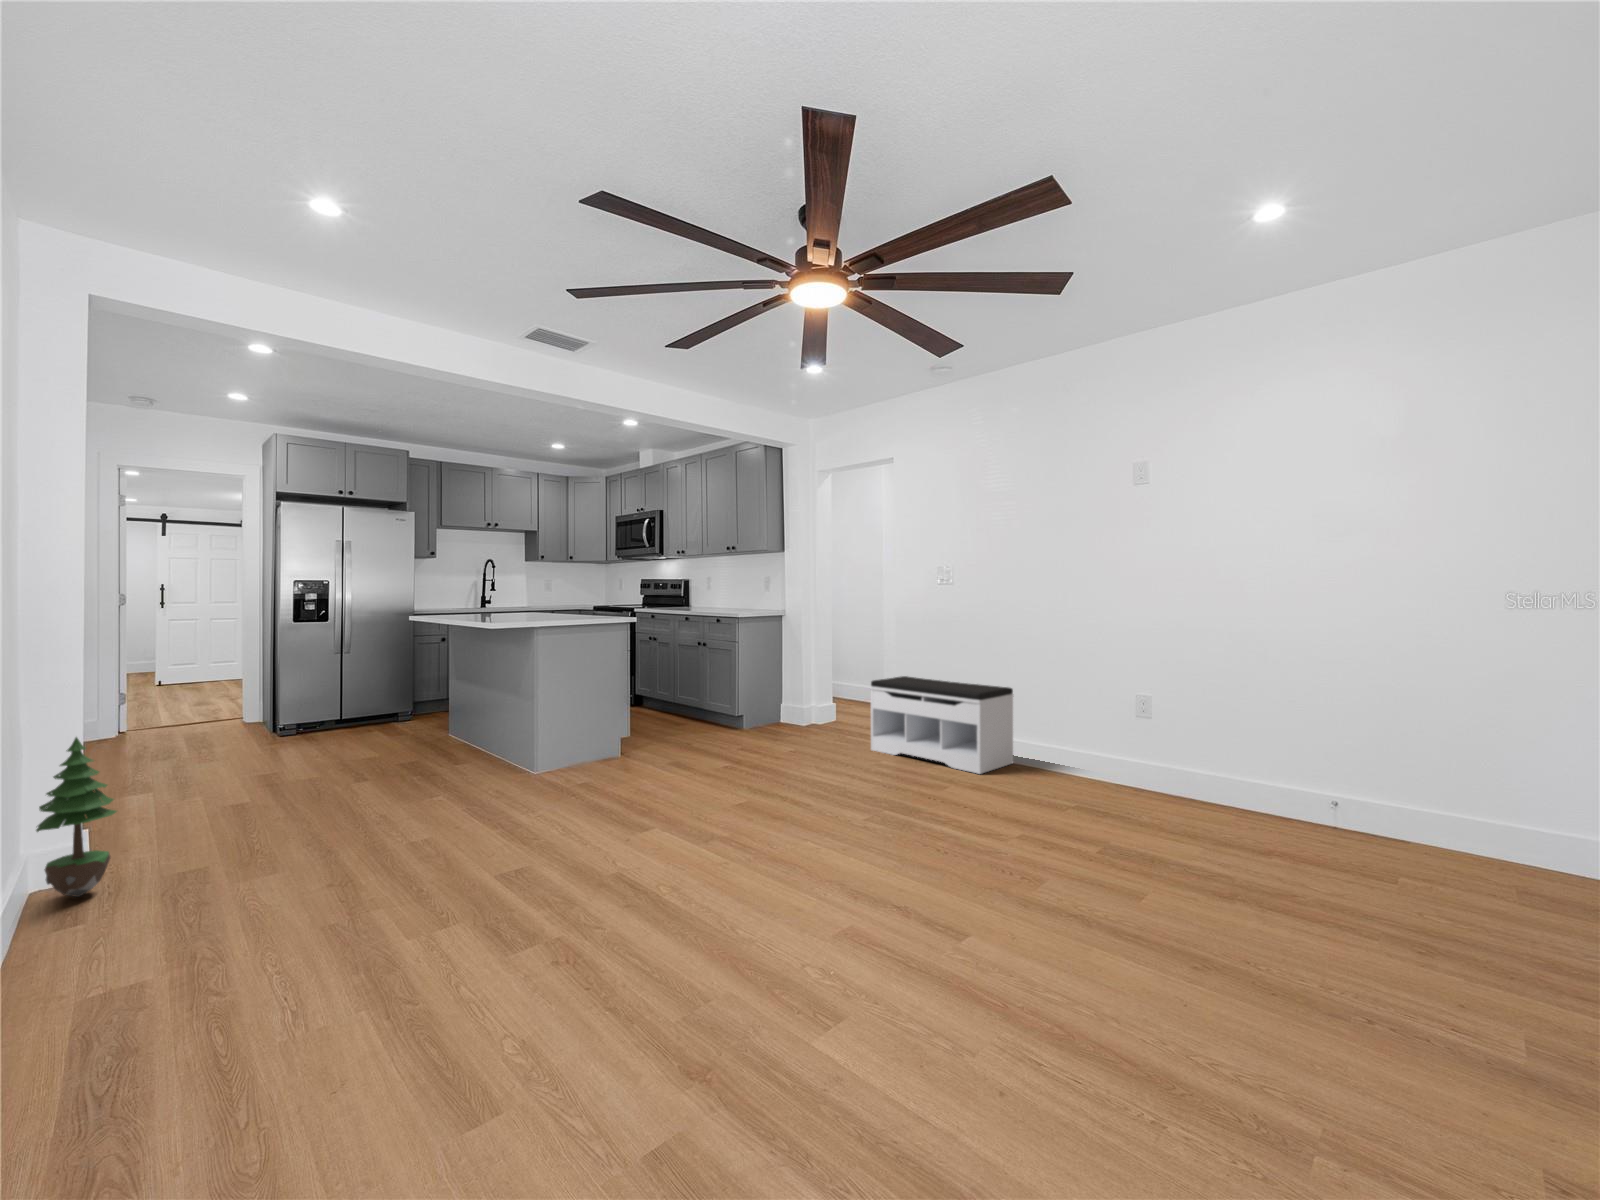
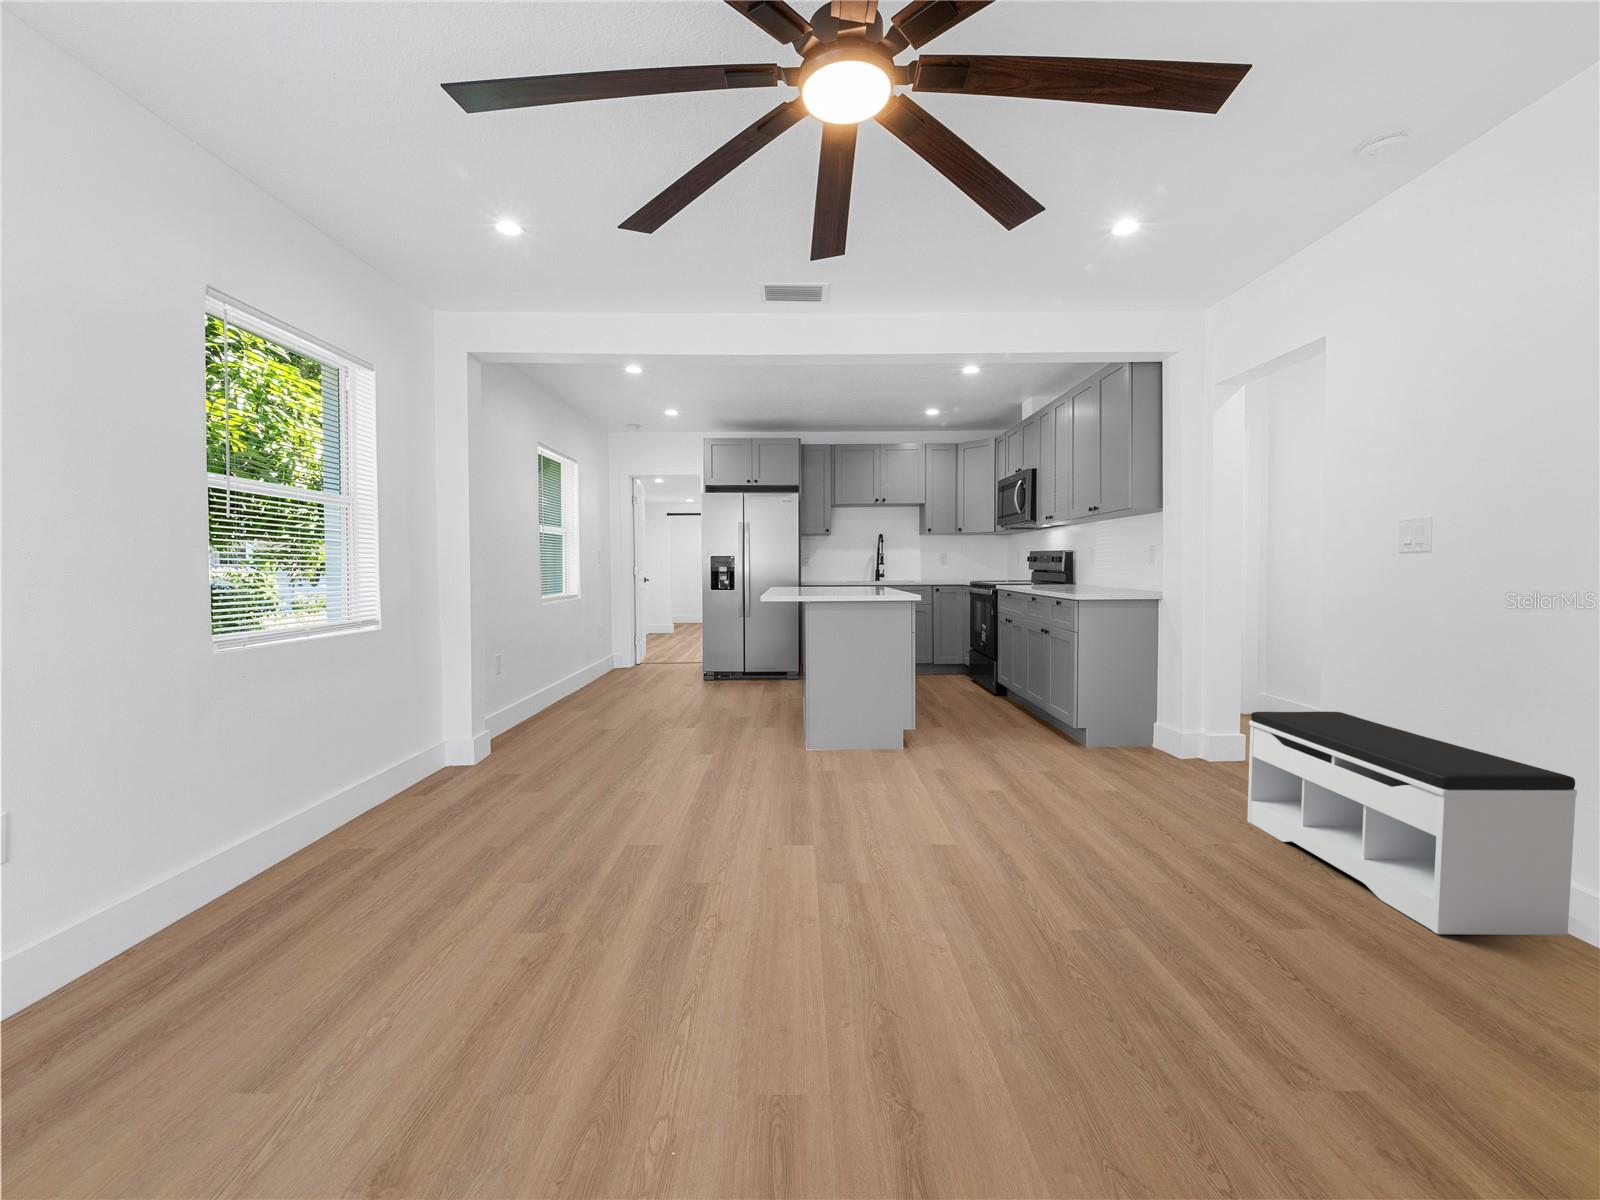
potted tree: present [36,737,117,897] -> none [413,673,459,785]

